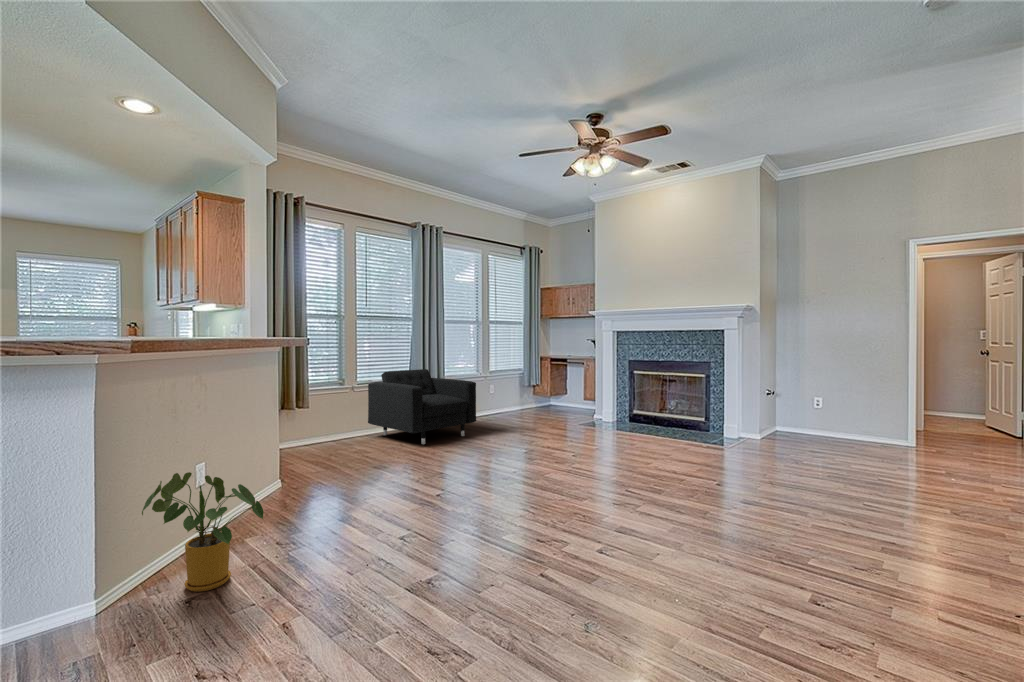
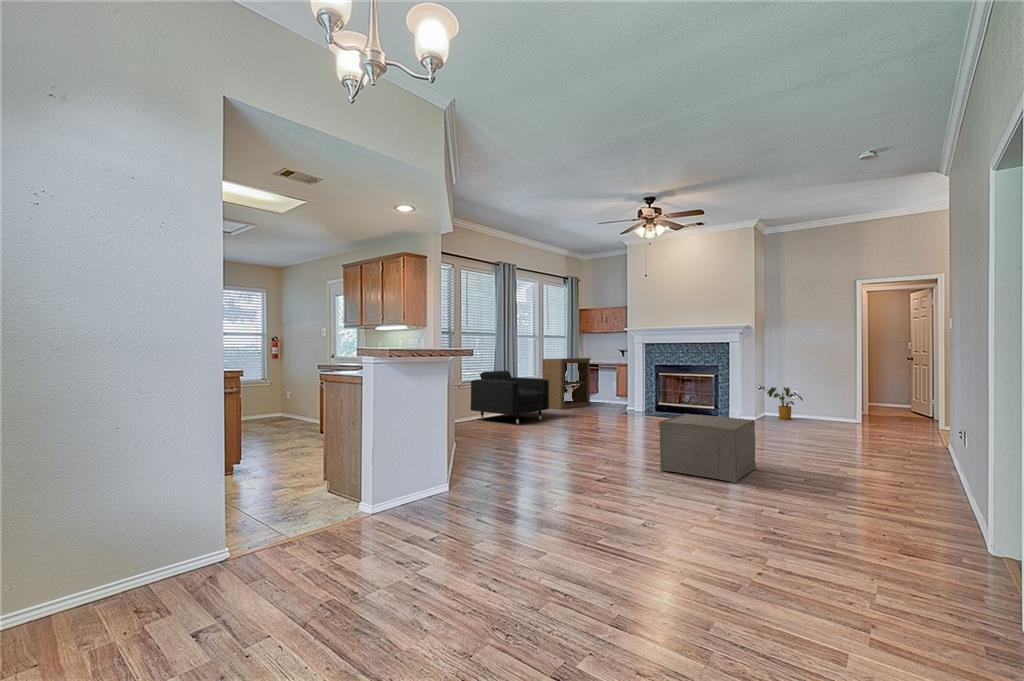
bookshelf: none [486,351,552,418] -> present [542,358,591,409]
ottoman: none [550,454,736,622] -> present [659,413,756,483]
house plant: present [142,472,264,592] -> present [767,387,803,420]

